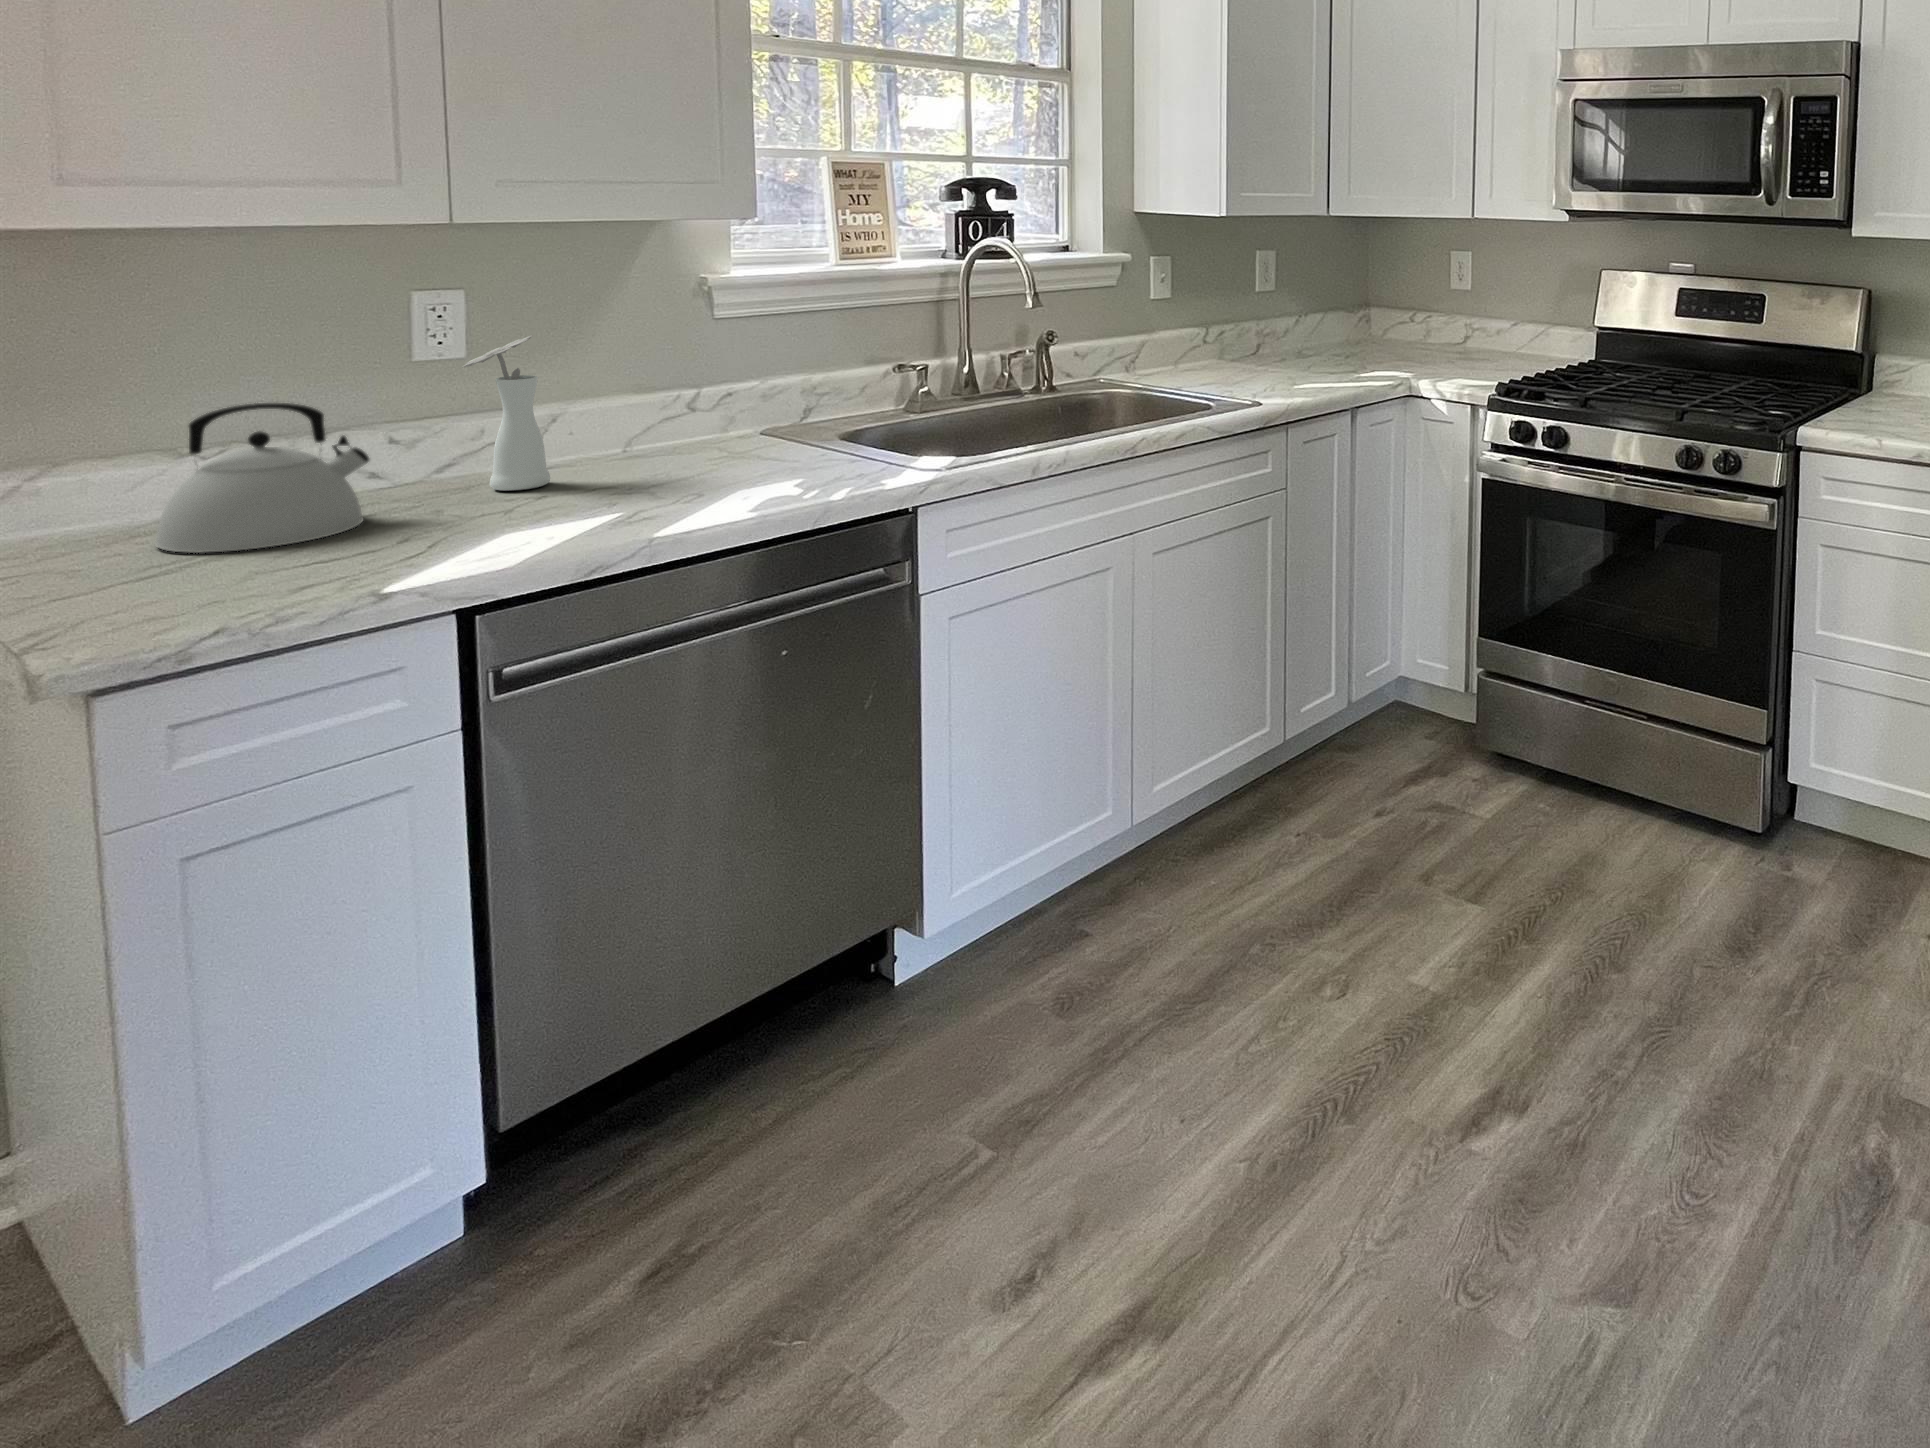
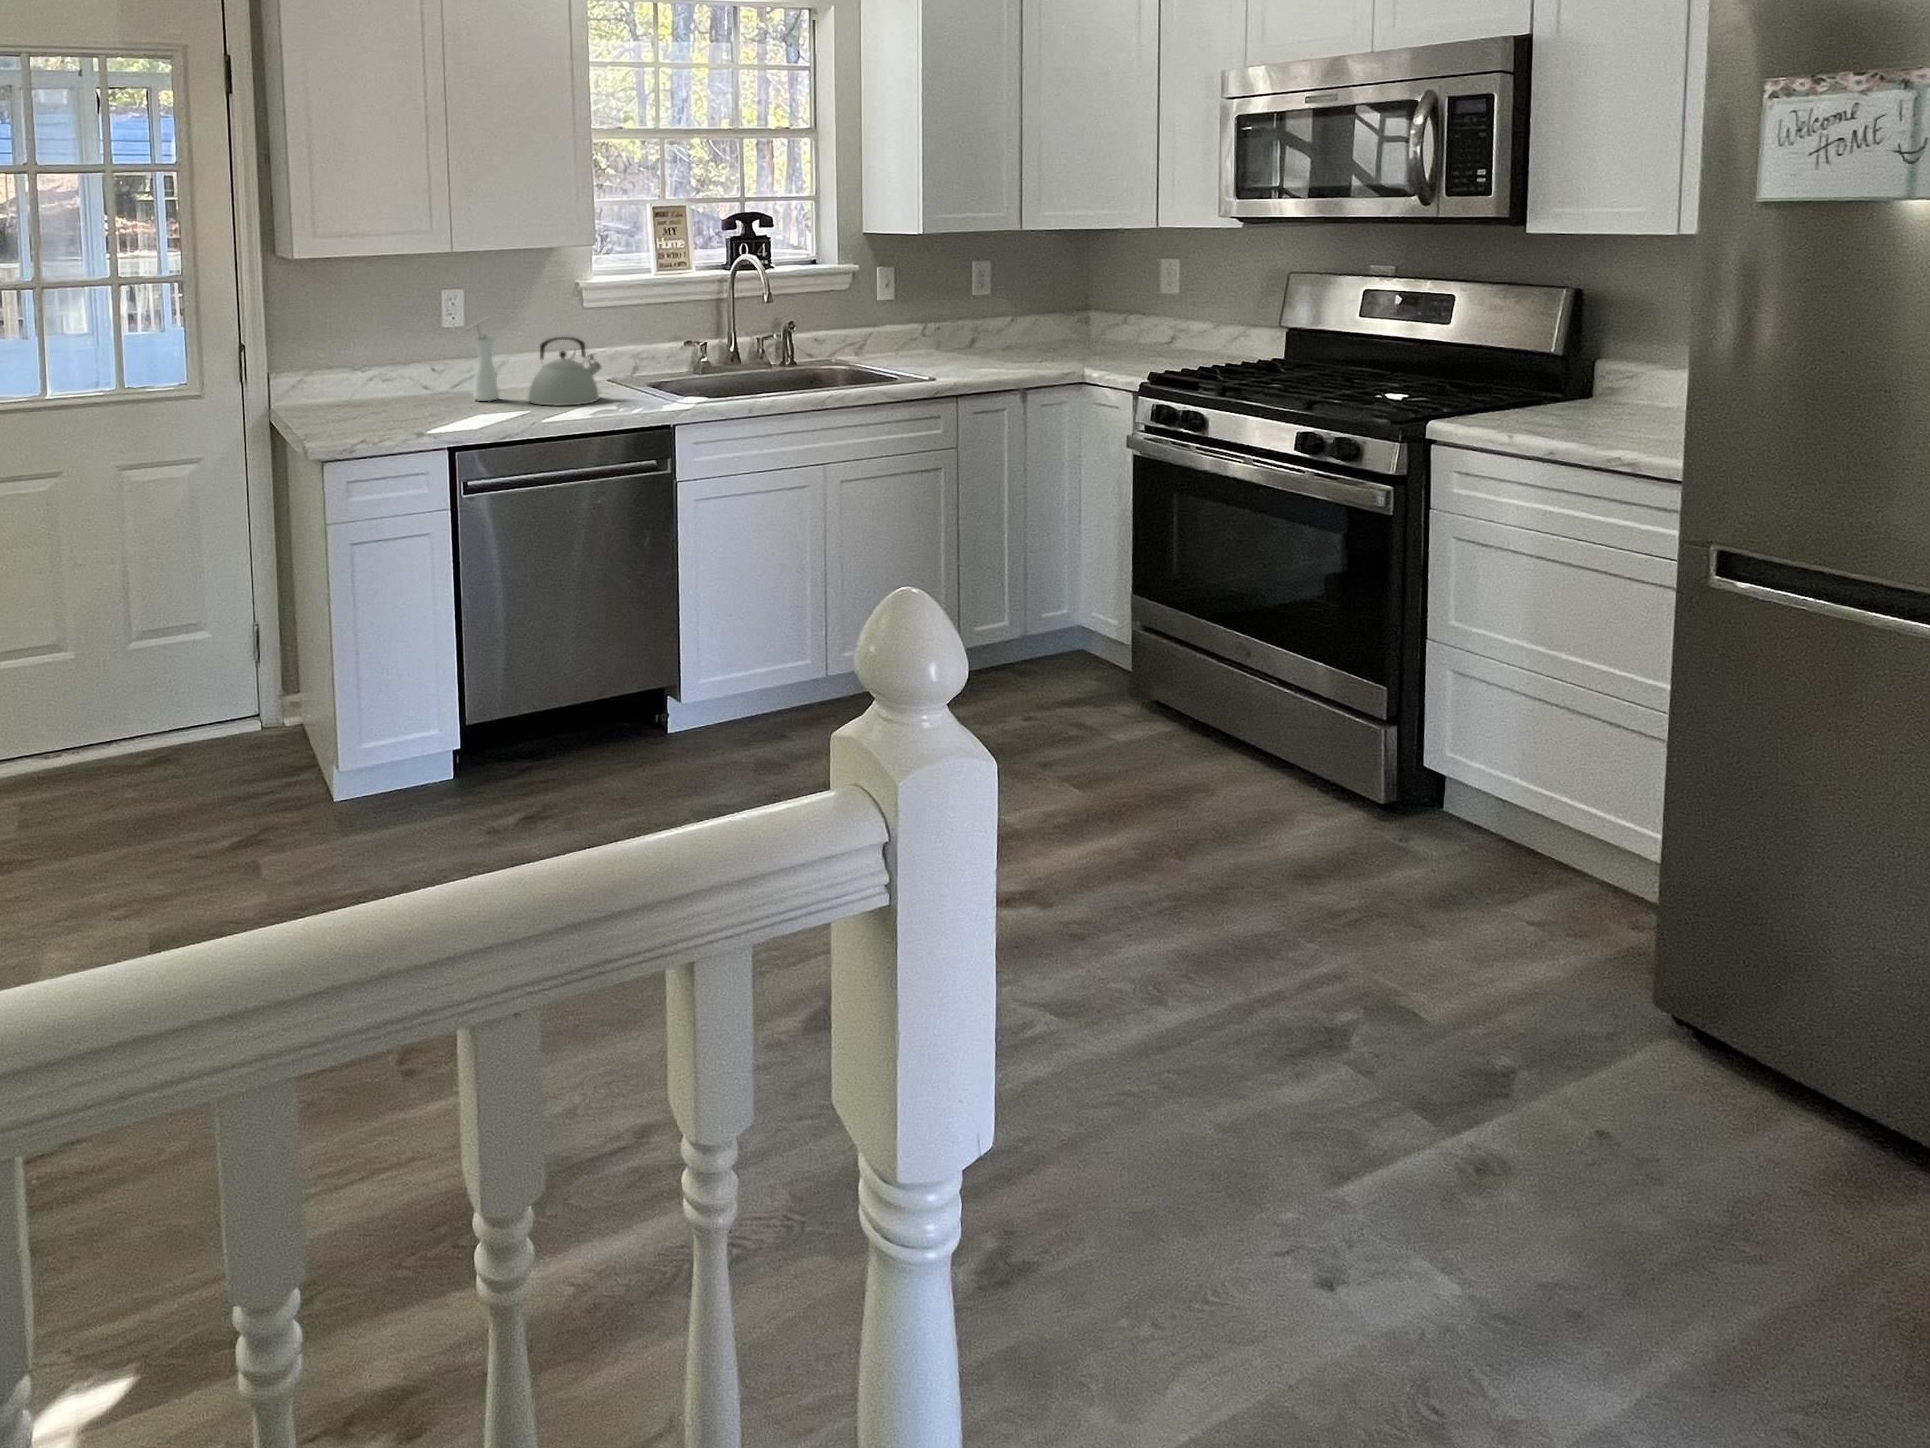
kettle: present [155,403,369,553] -> present [528,337,601,406]

